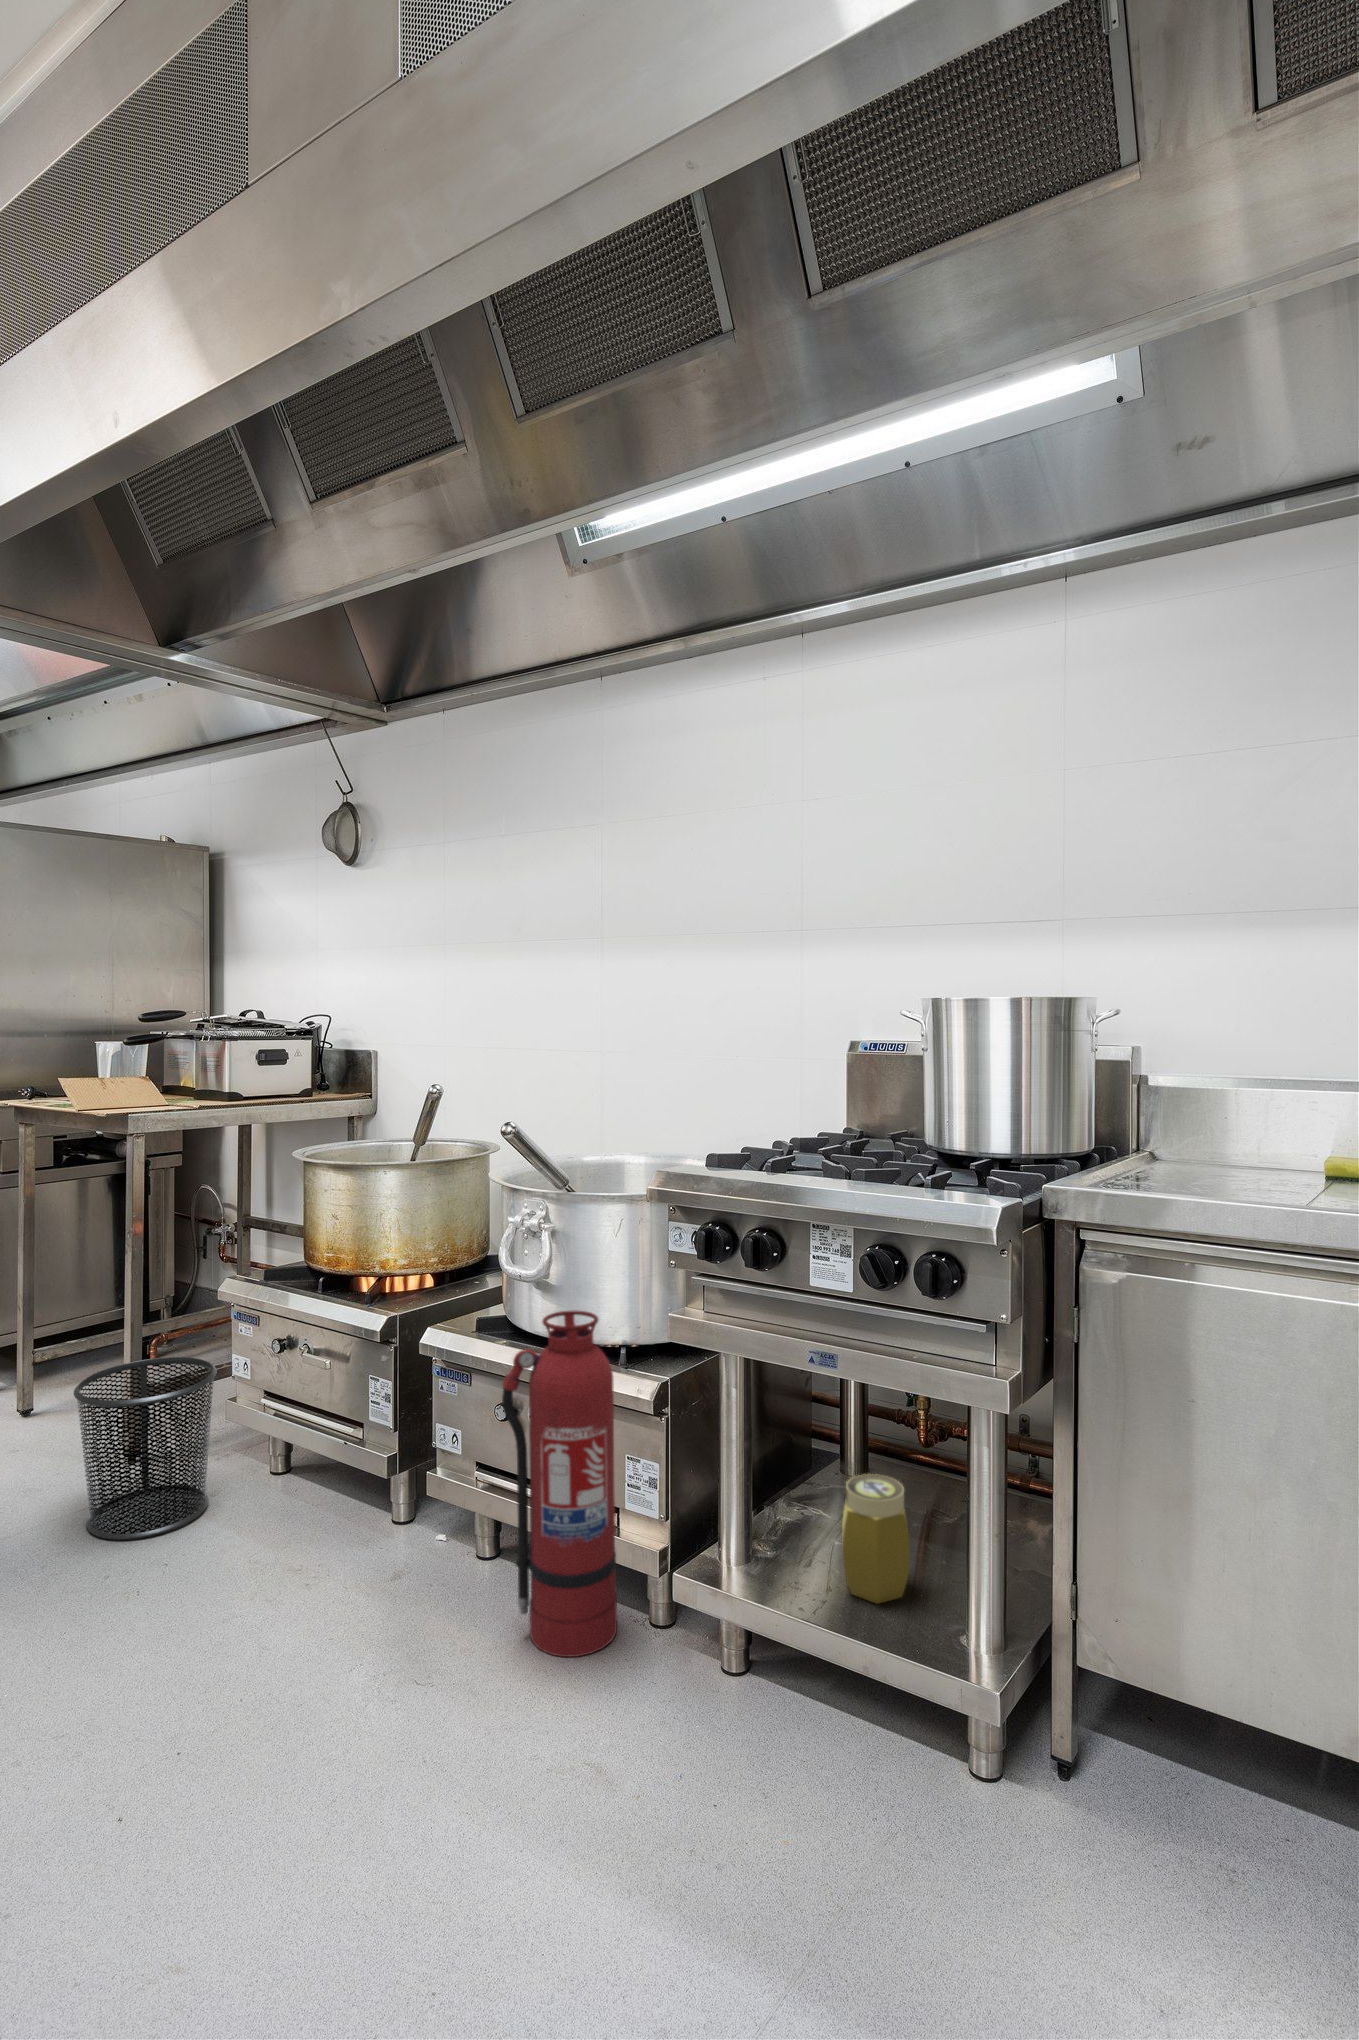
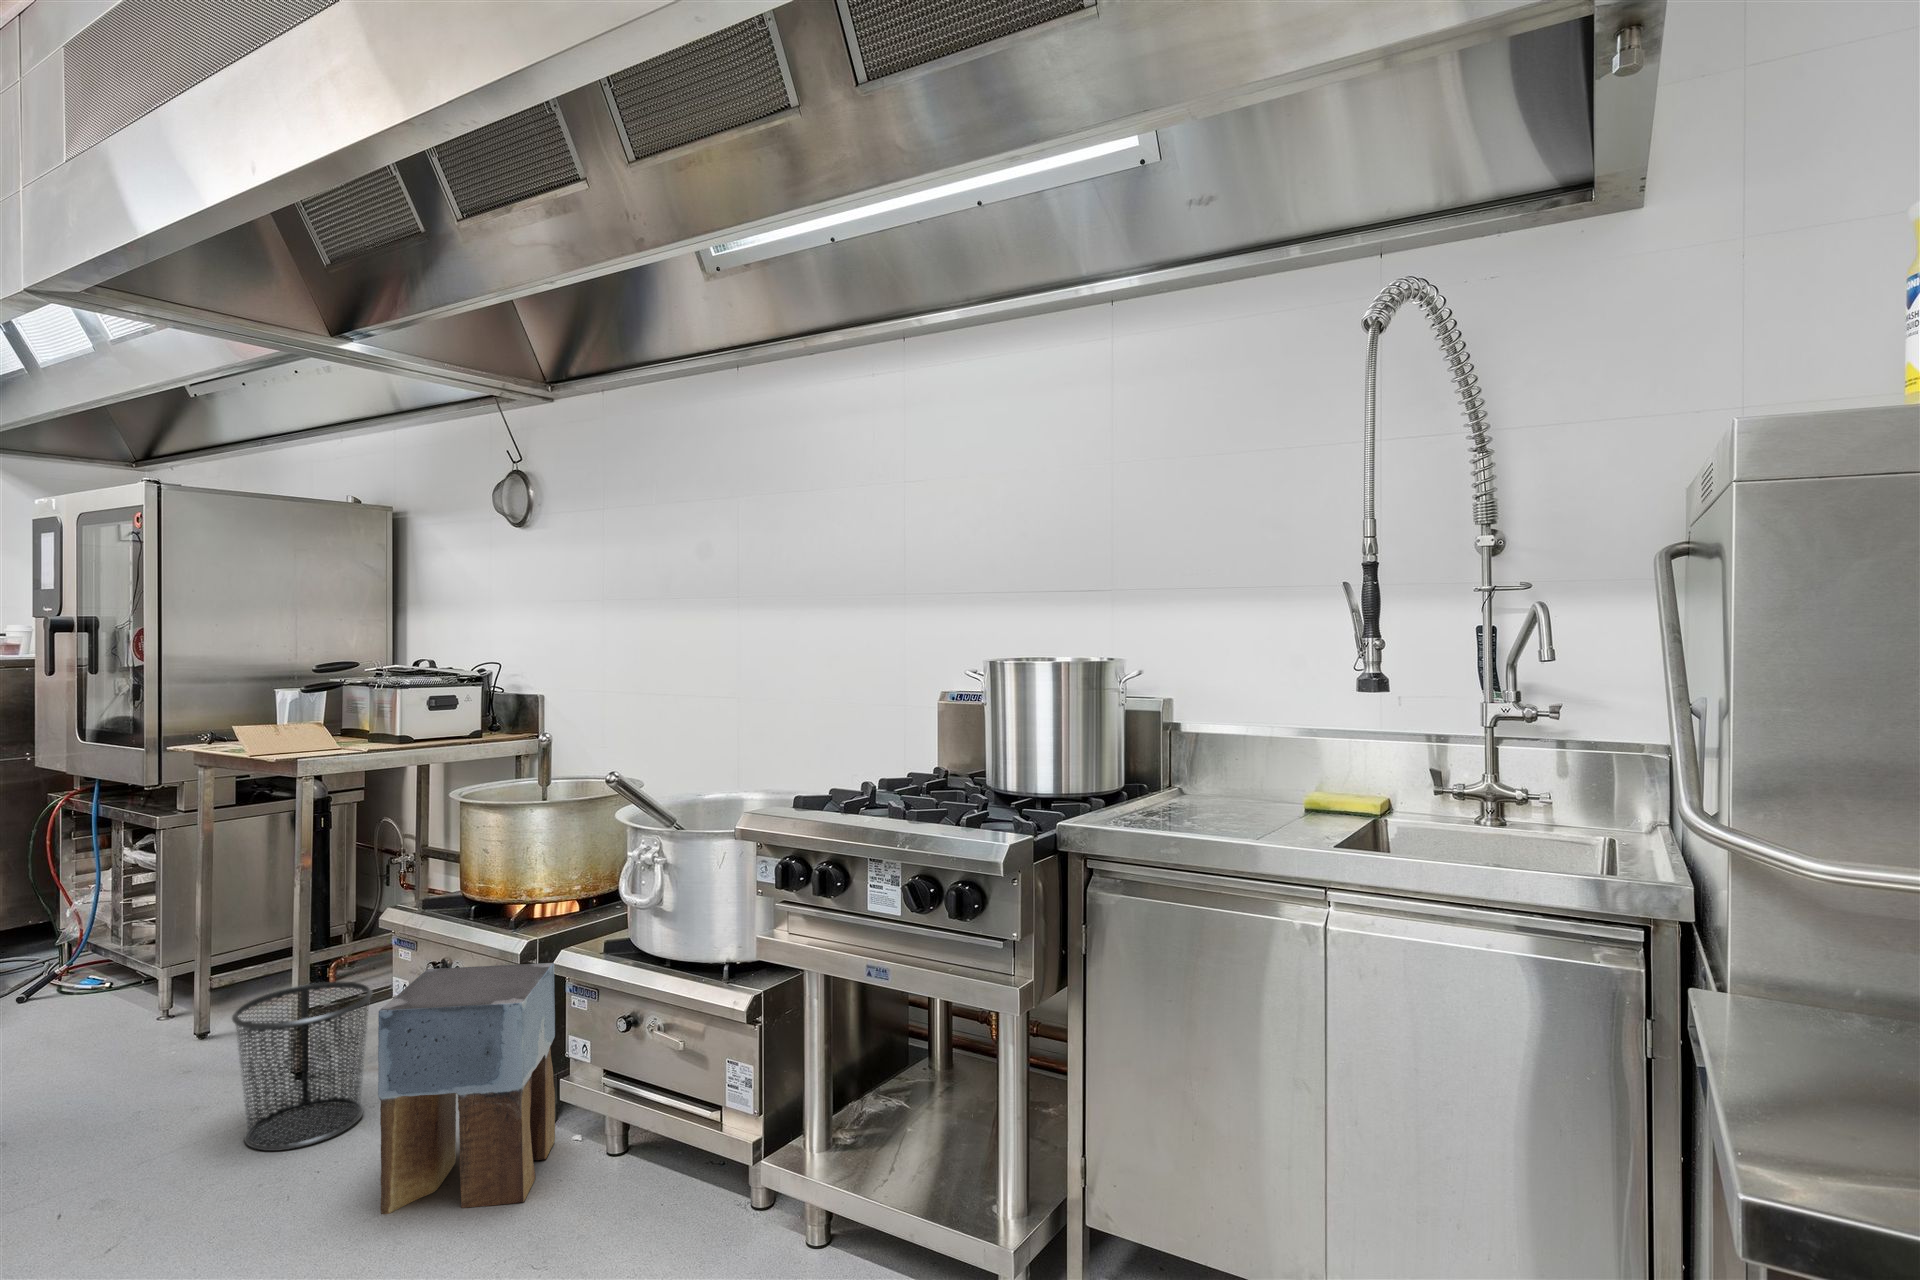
fire extinguisher: present [502,1310,617,1657] -> none [614,934,719,1238]
stool: none [240,1341,420,1616] -> present [378,963,555,1214]
jar: present [842,1474,910,1604] -> none [904,1069,962,1180]

